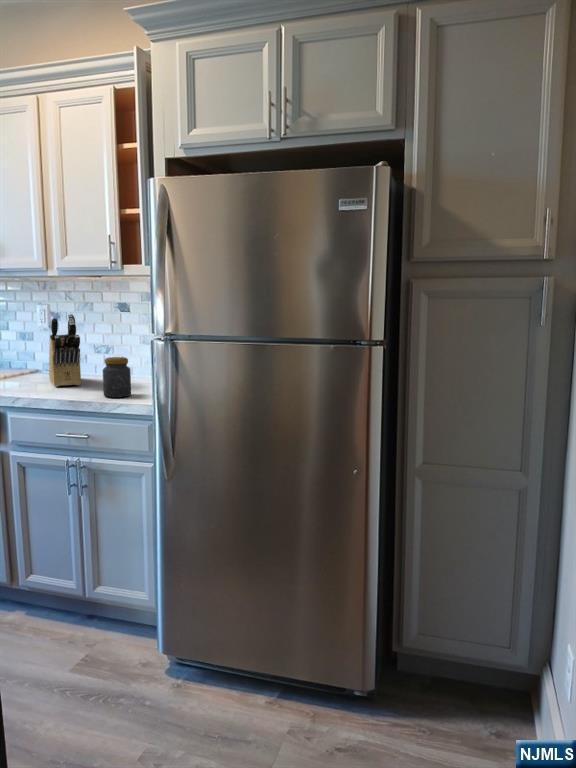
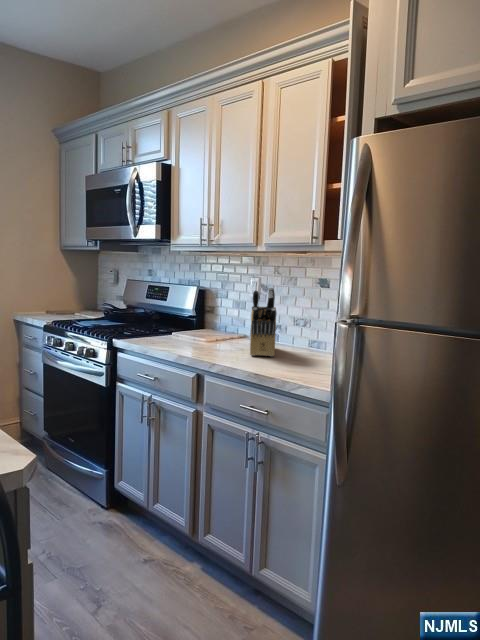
jar: present [103,357,131,398] -> none [289,334,319,377]

